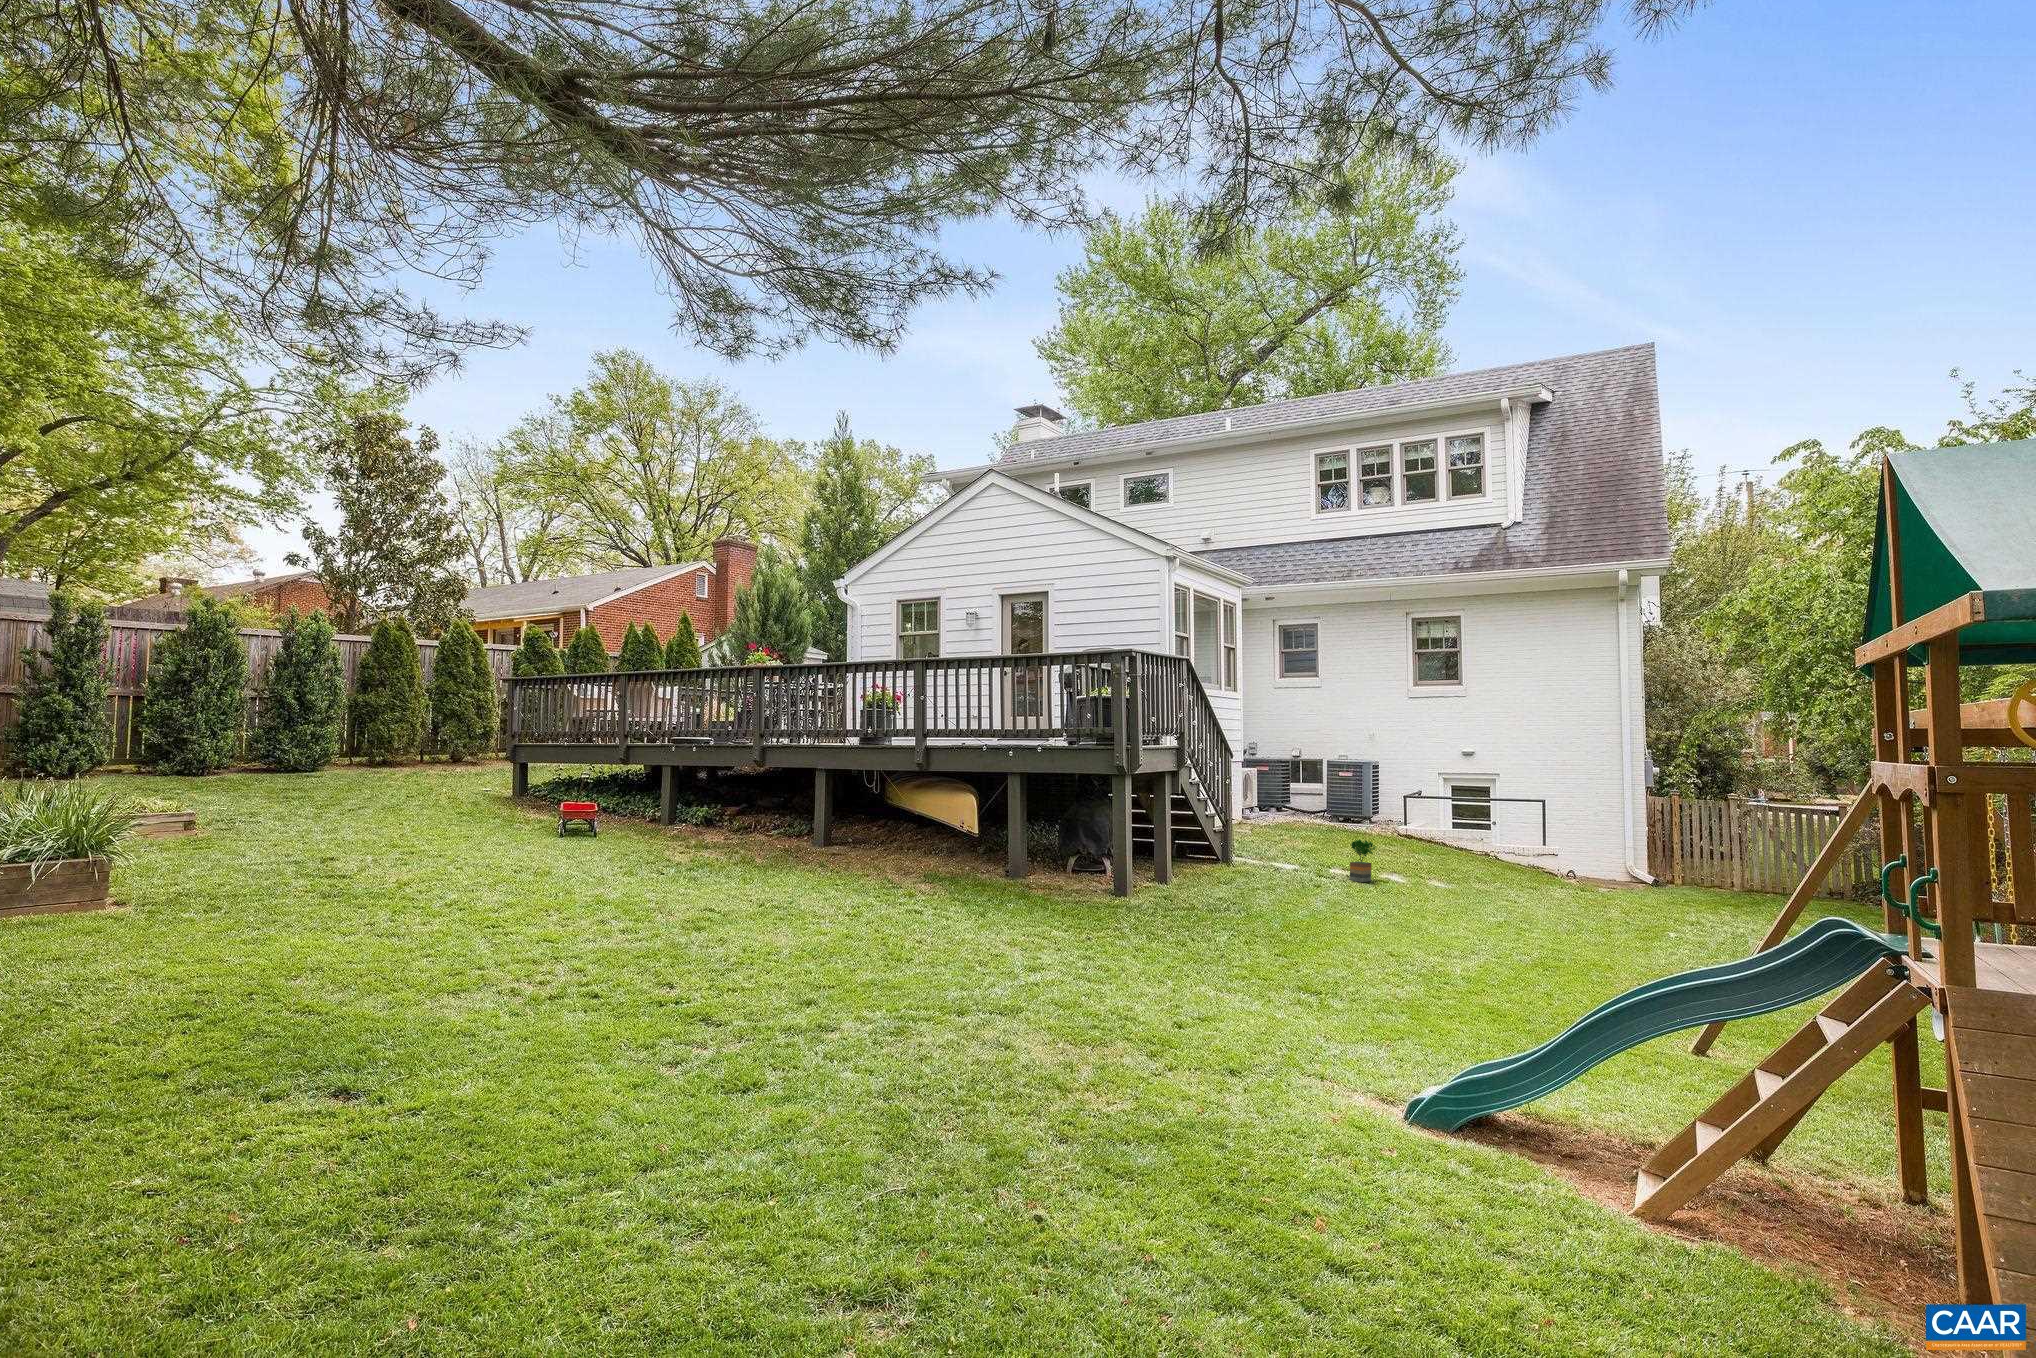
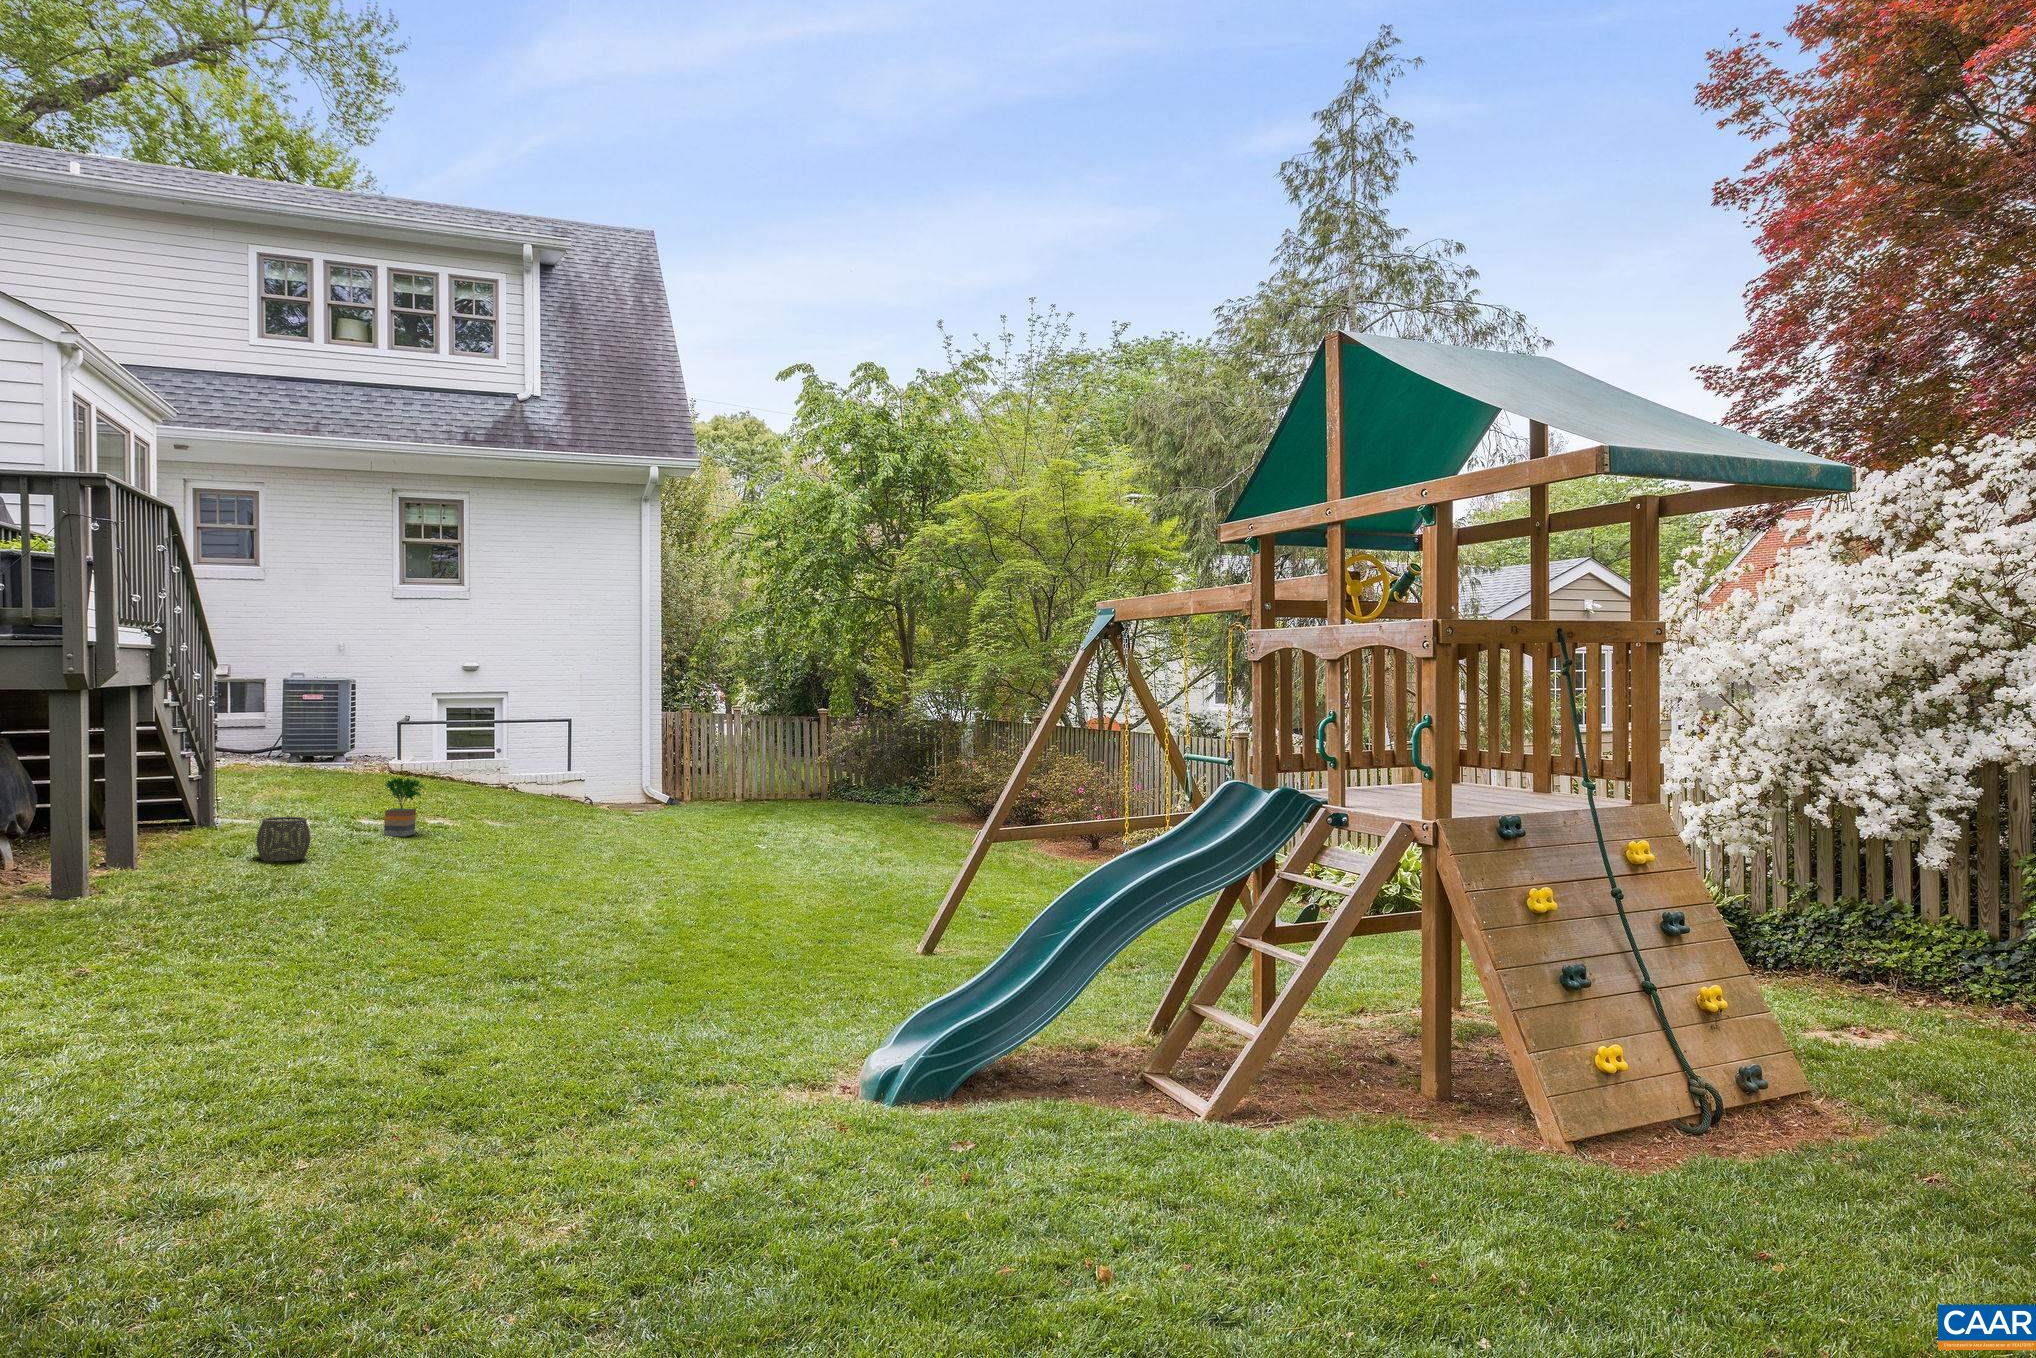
woven basket: none [1259,860,1290,889] -> present [256,817,311,861]

